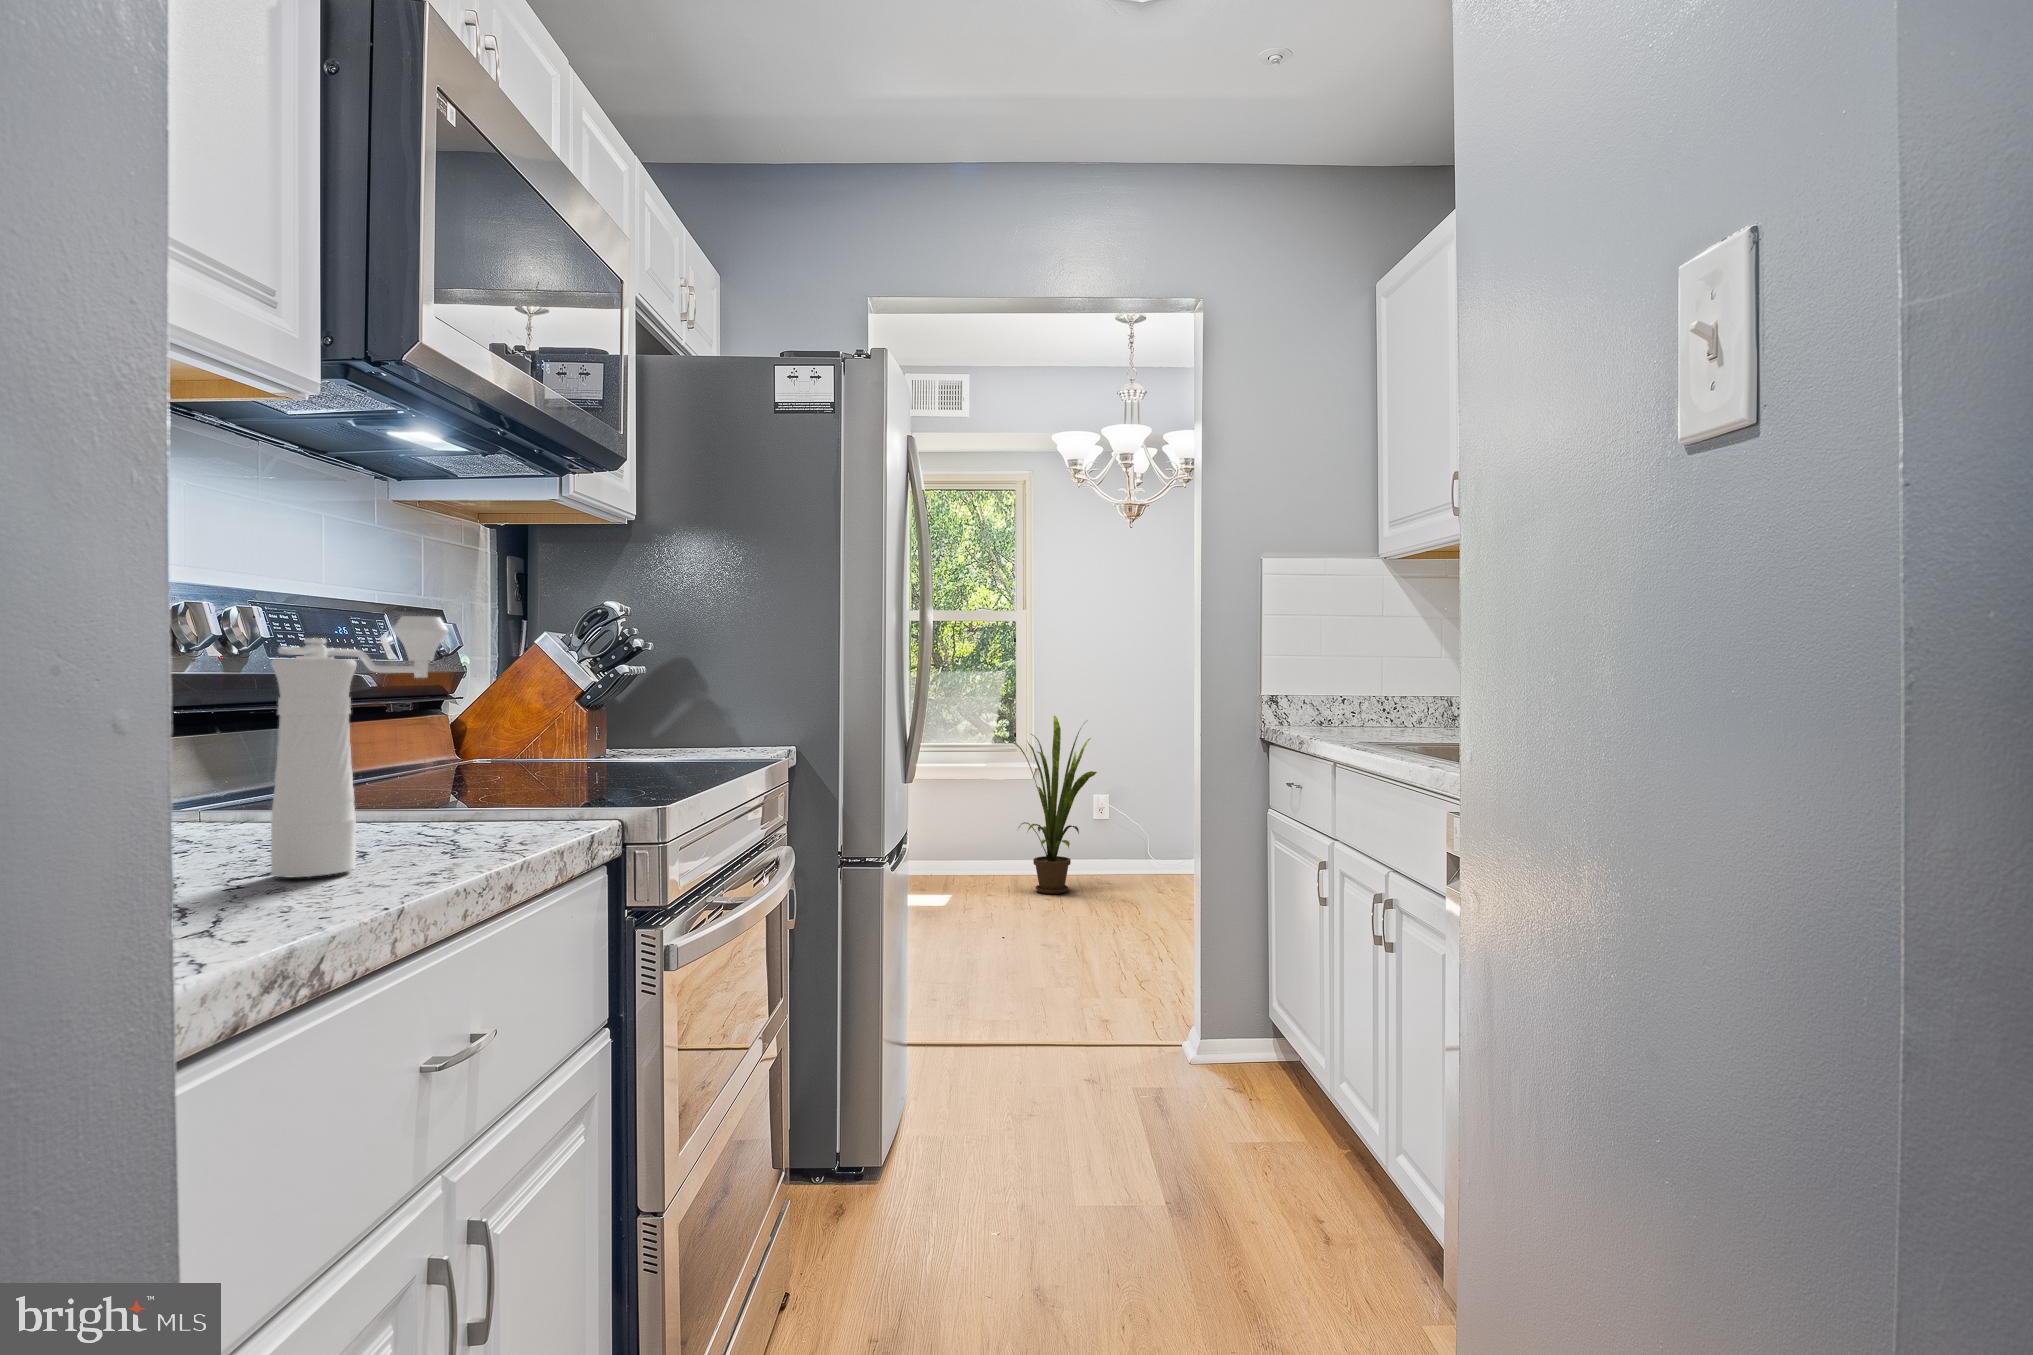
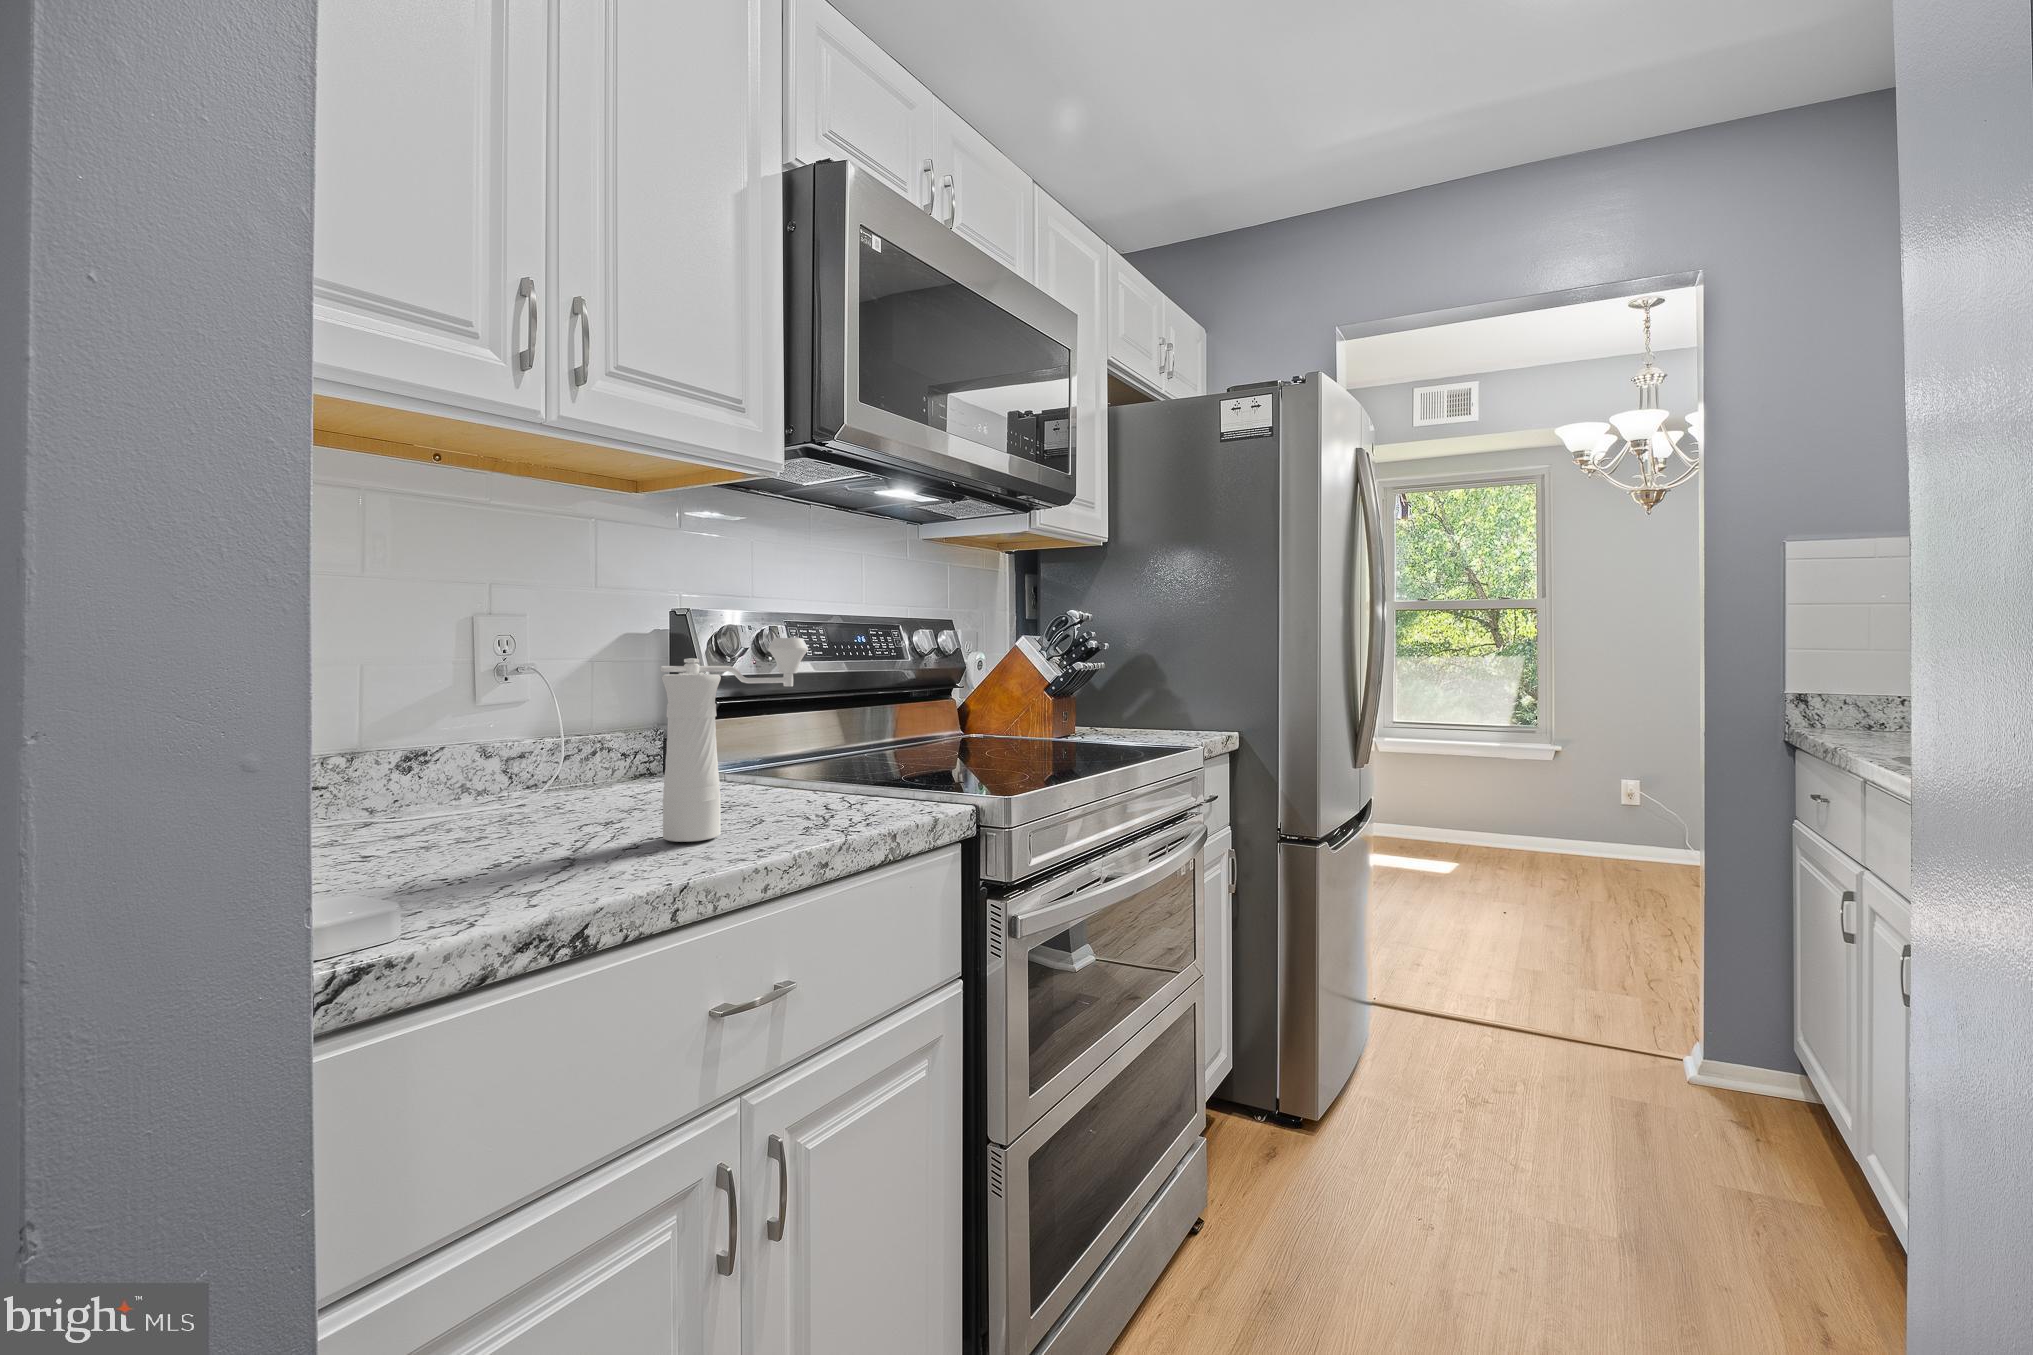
house plant: present [1005,716,1097,894] -> none [1508,703,1625,884]

